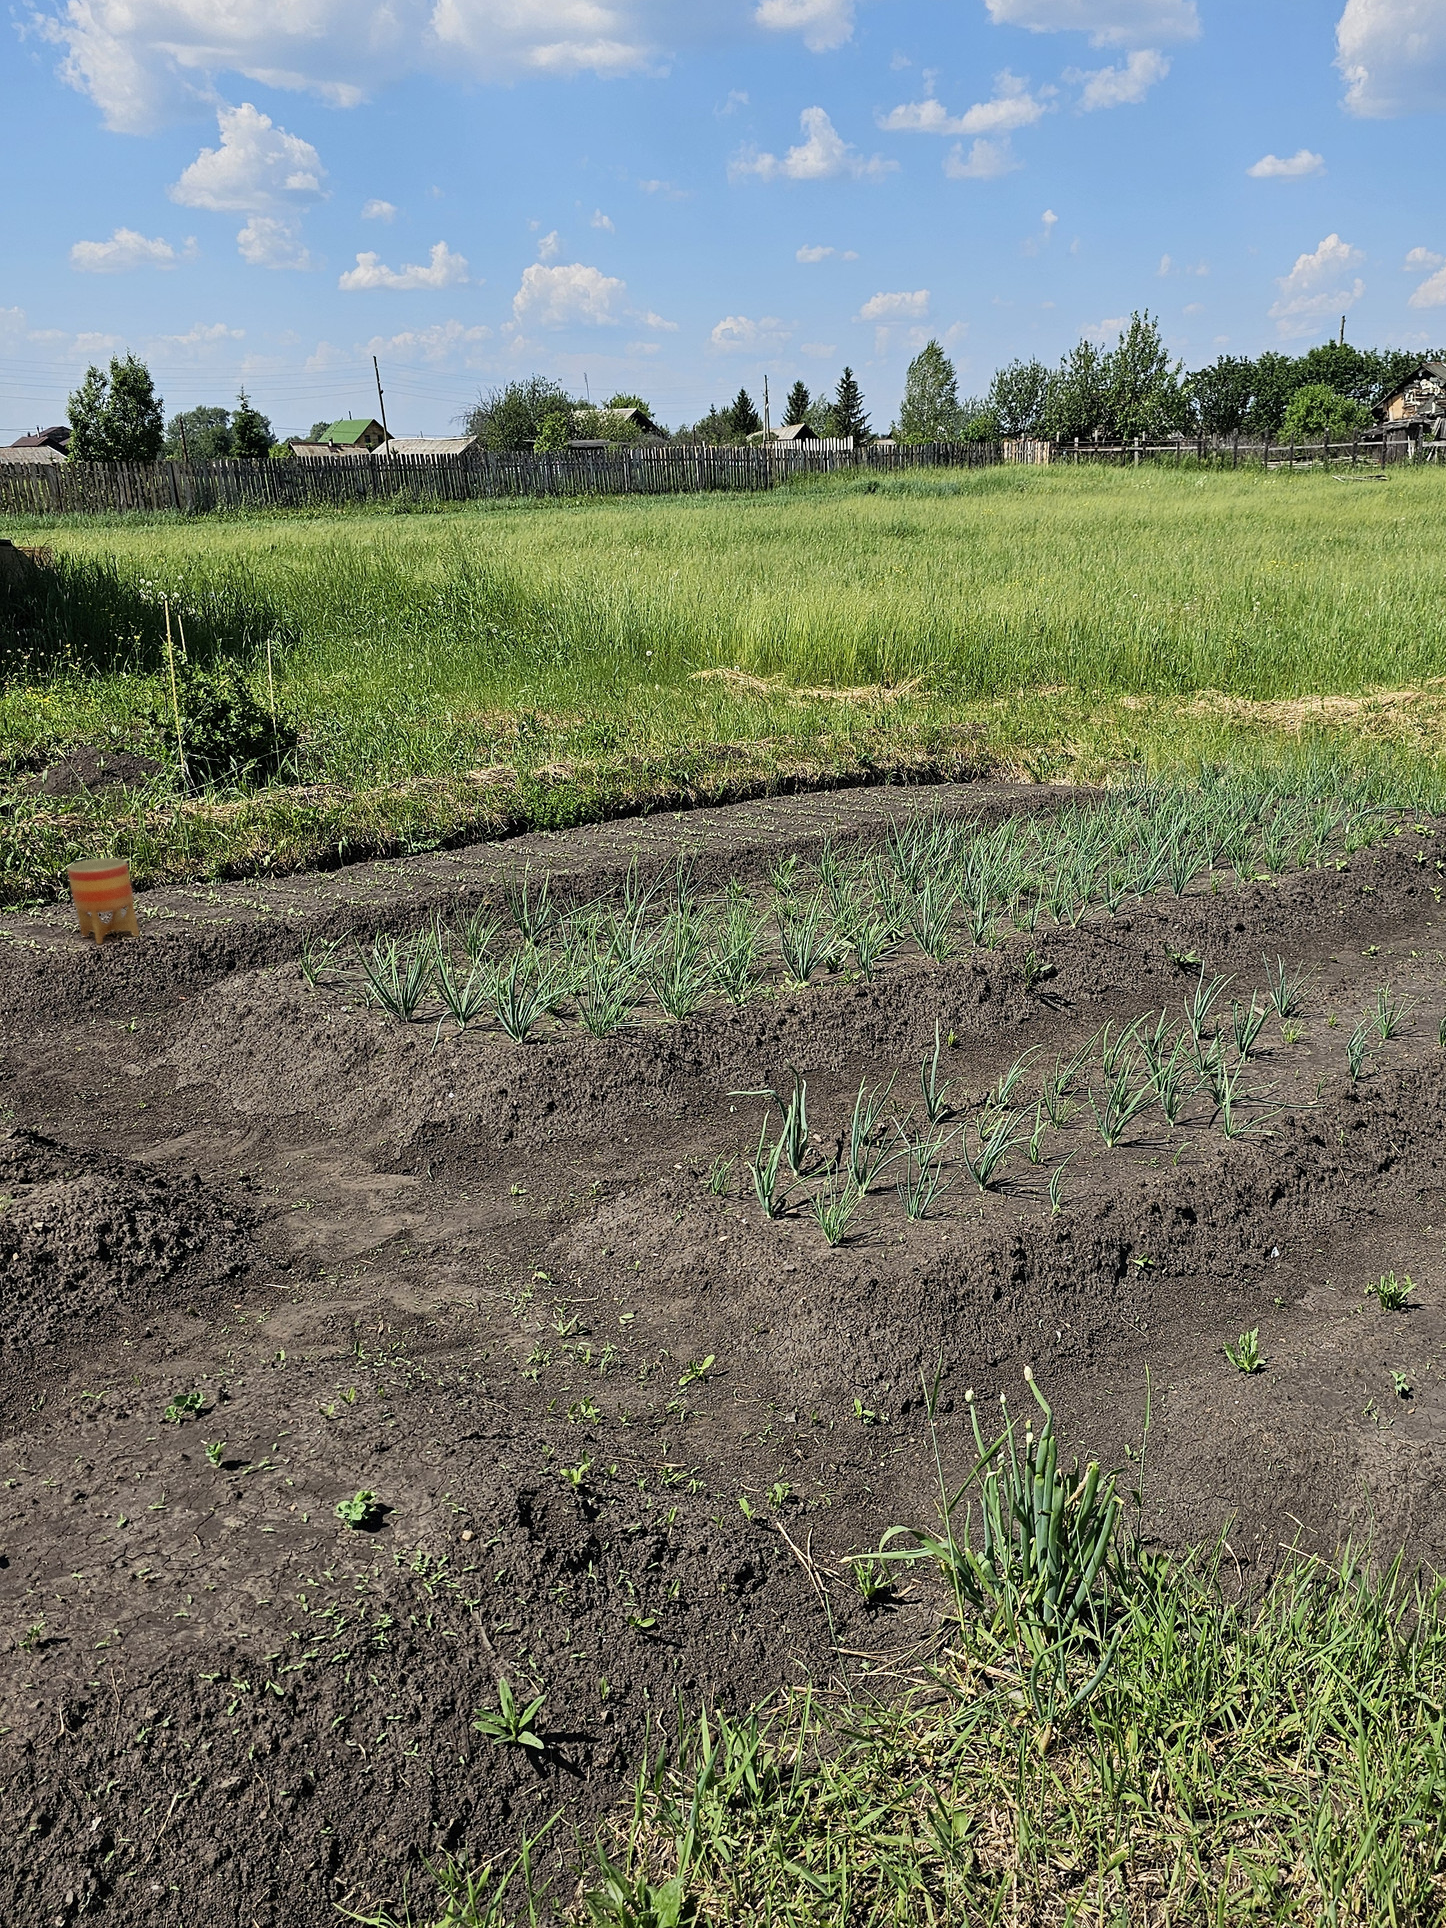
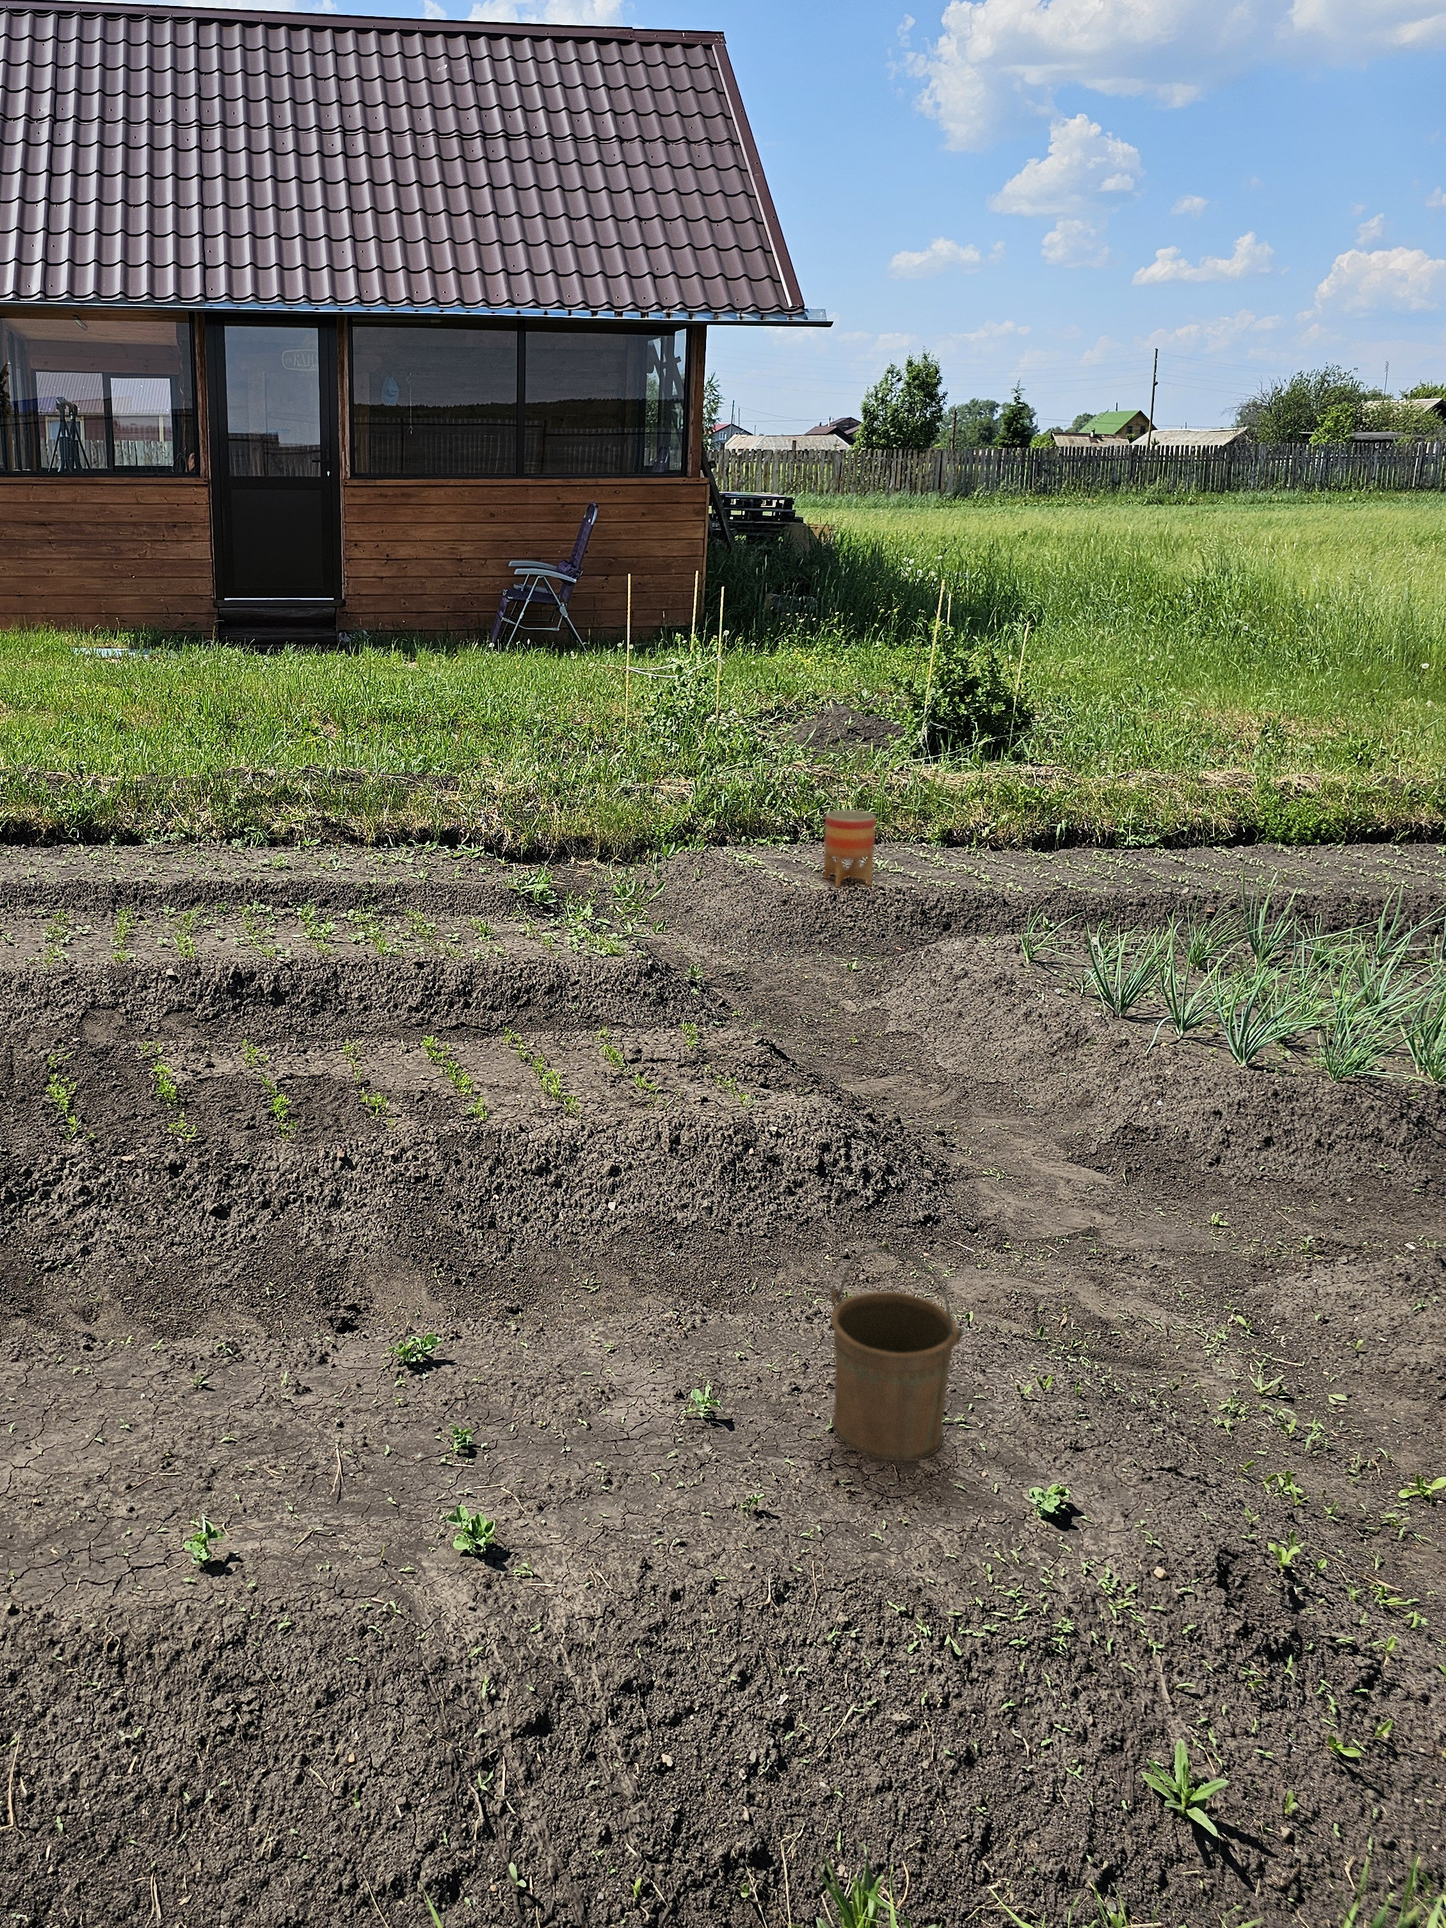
bucket: none [91,1320,252,1537] -> present [830,1249,963,1461]

